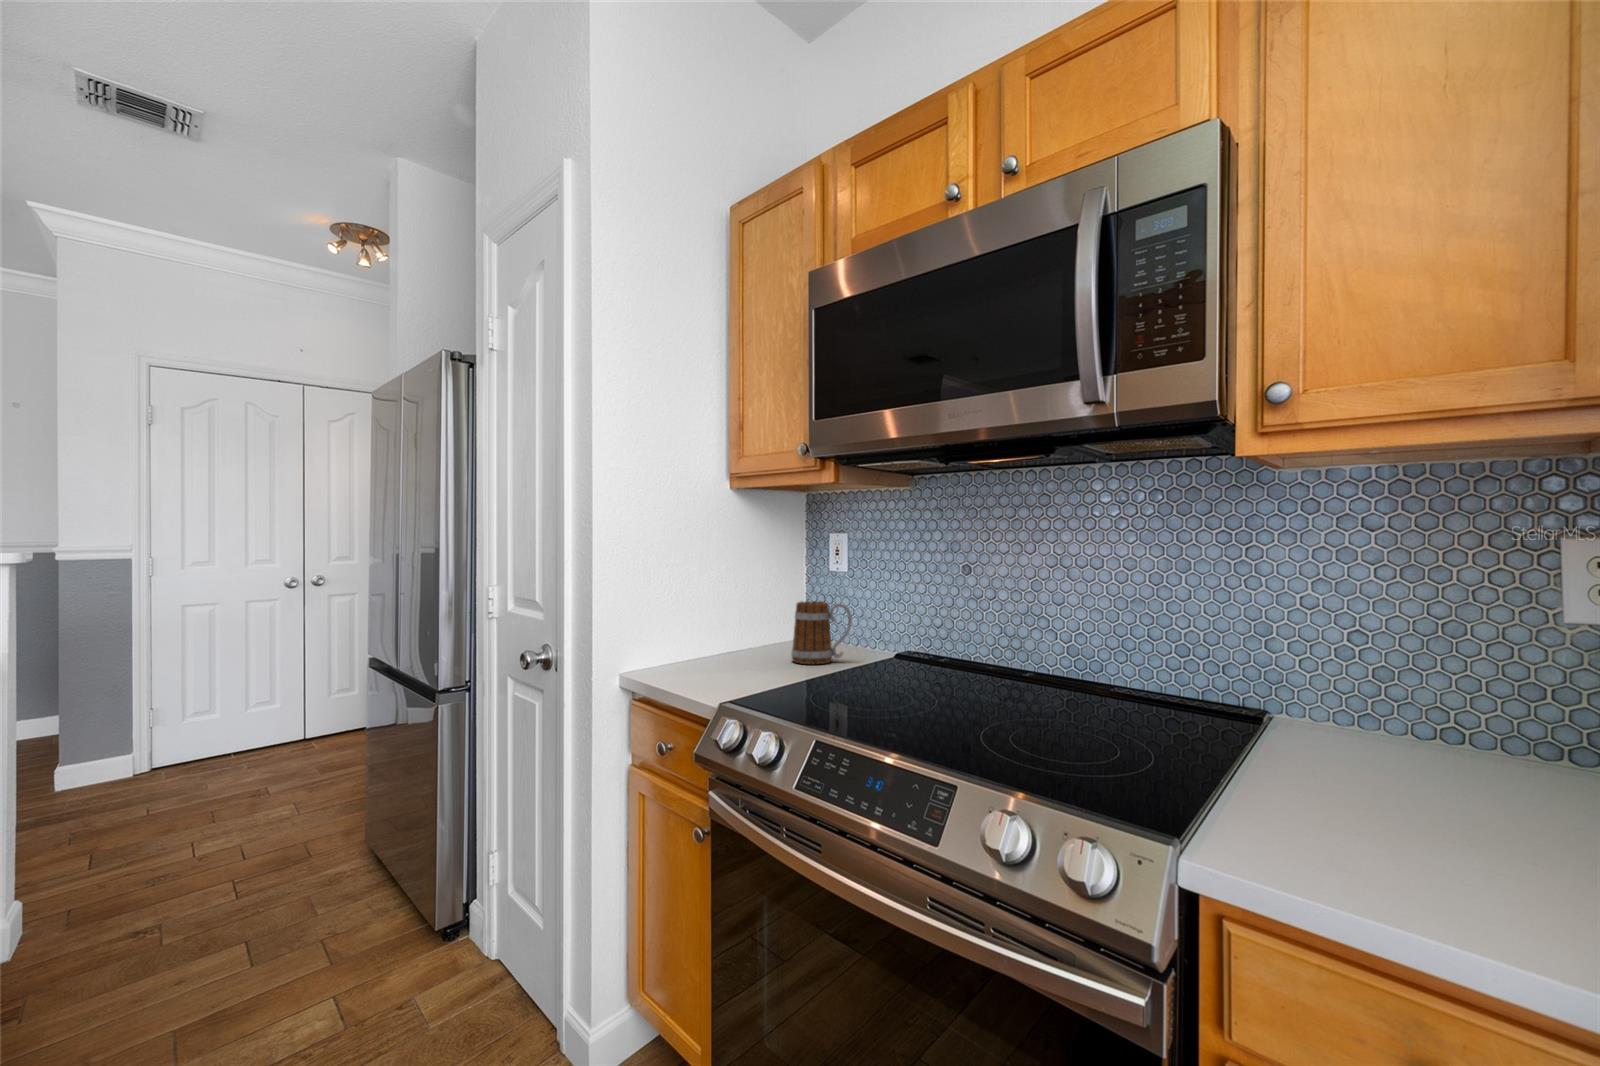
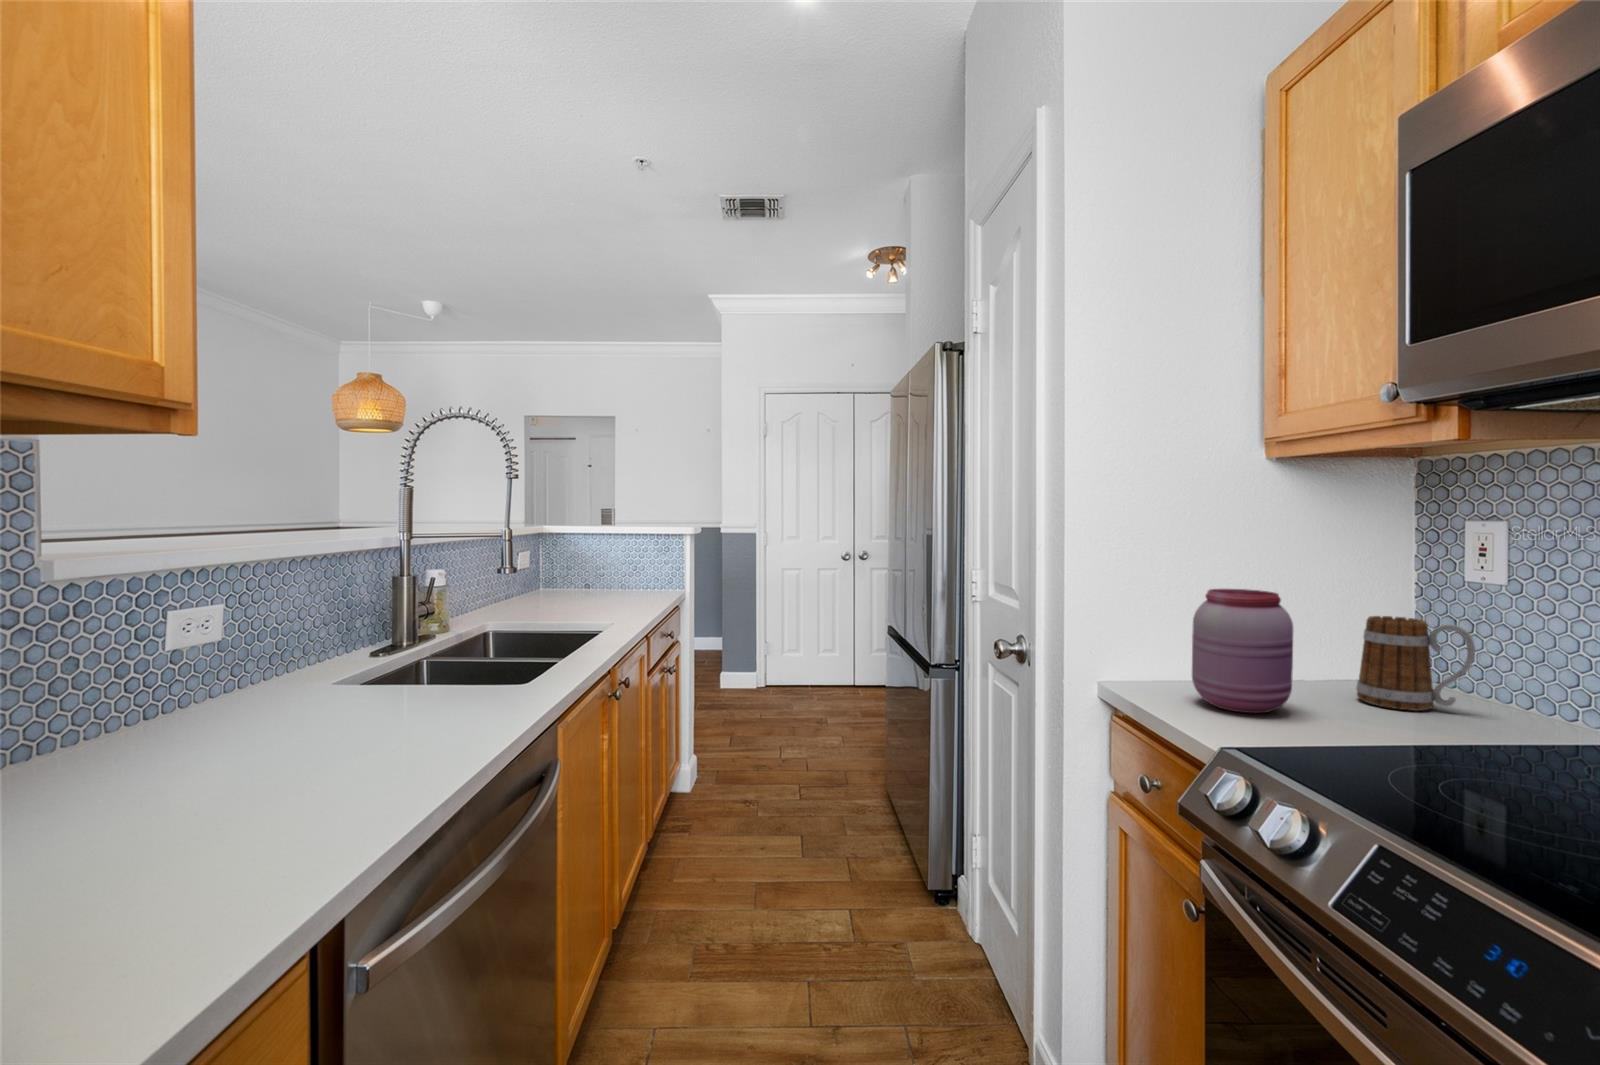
jar: none [692,587,757,681] -> present [1192,589,1293,713]

